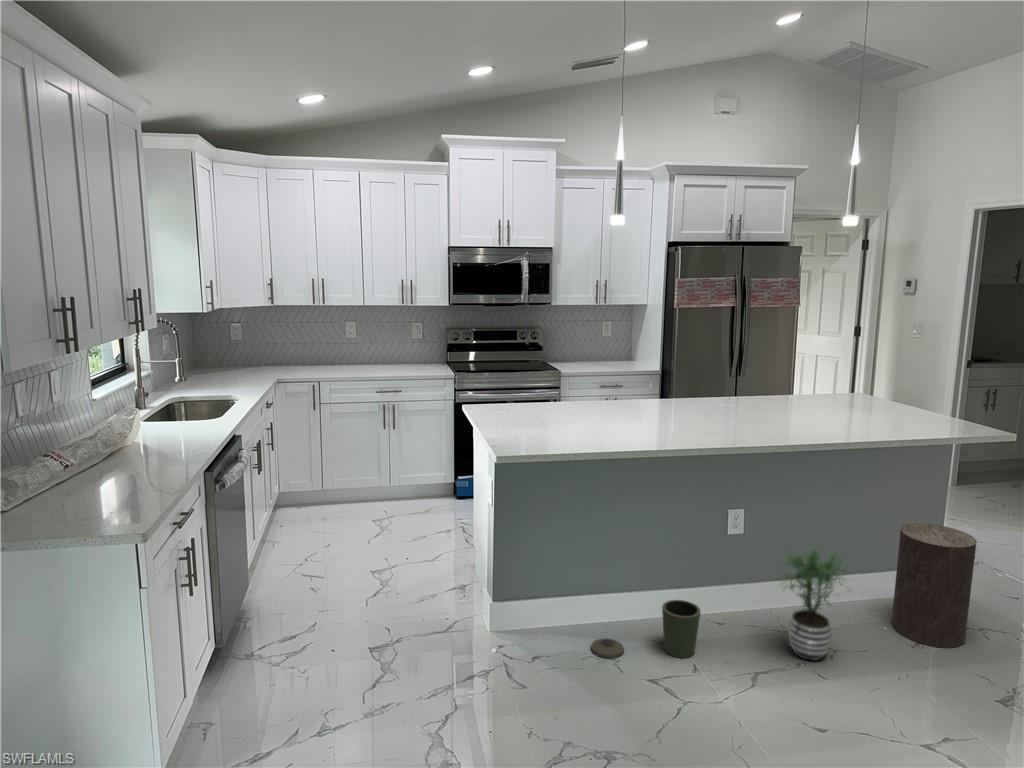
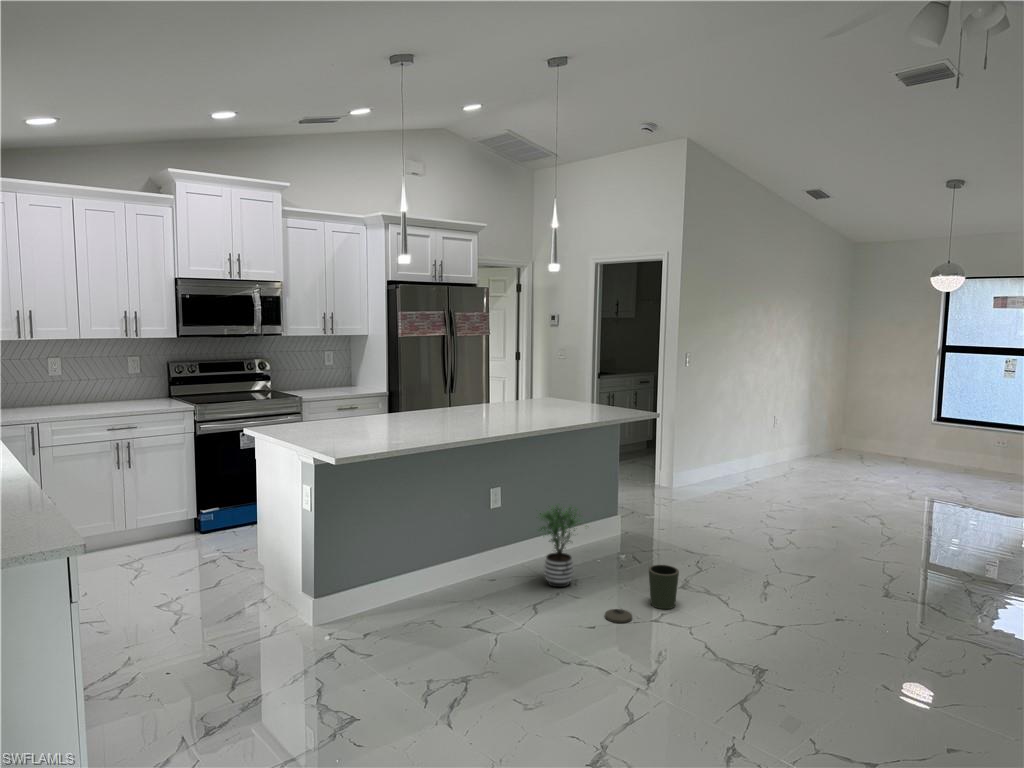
stool: present [892,523,977,648] -> none [599,480,645,563]
trash can: present [591,600,701,659] -> present [605,565,679,623]

